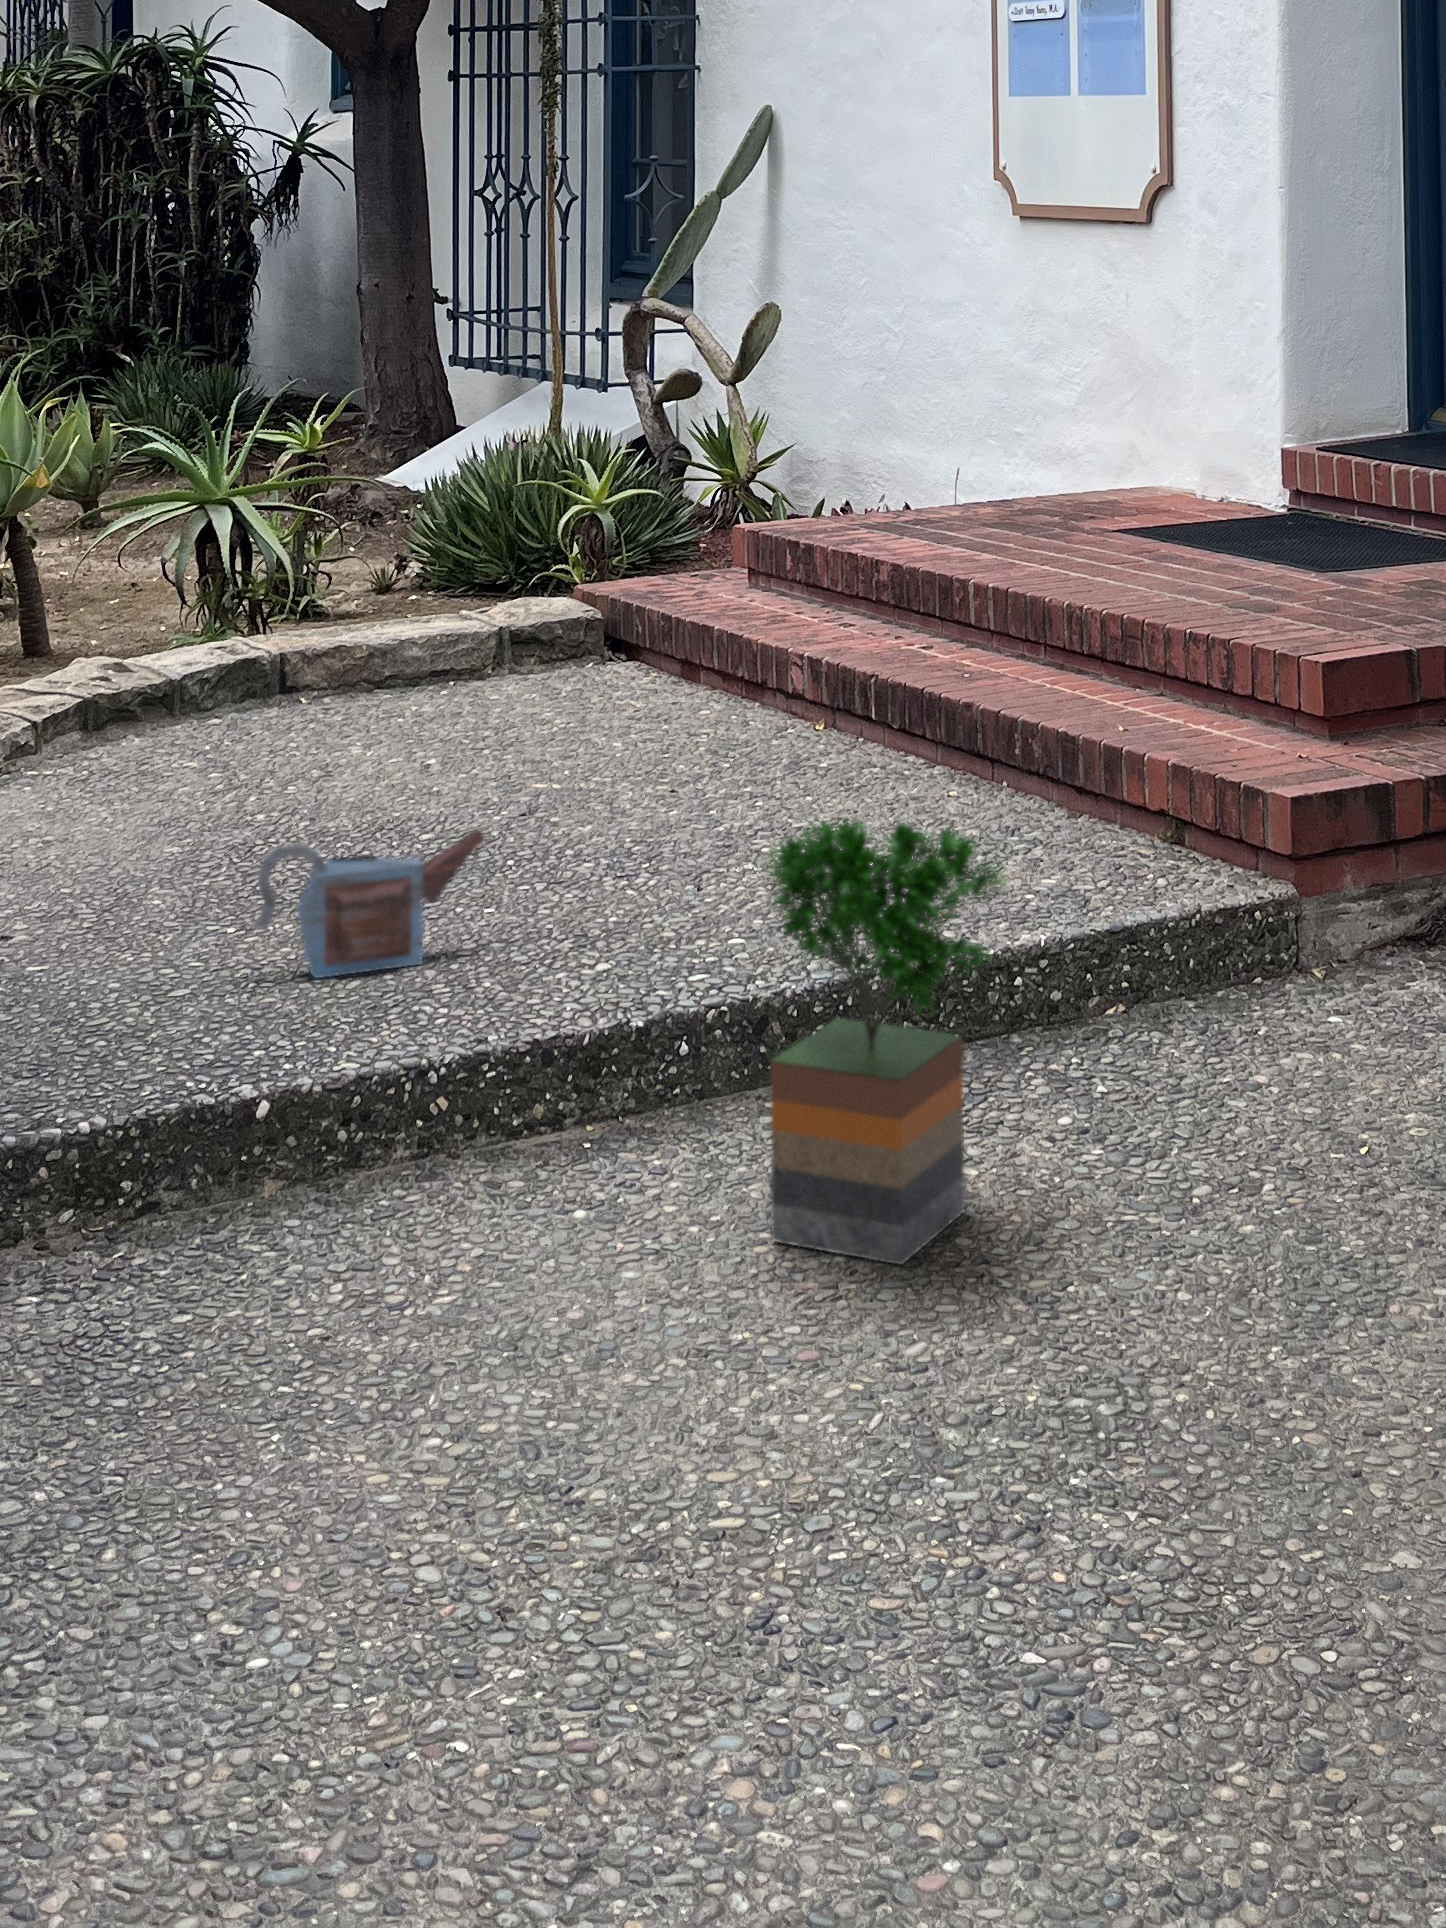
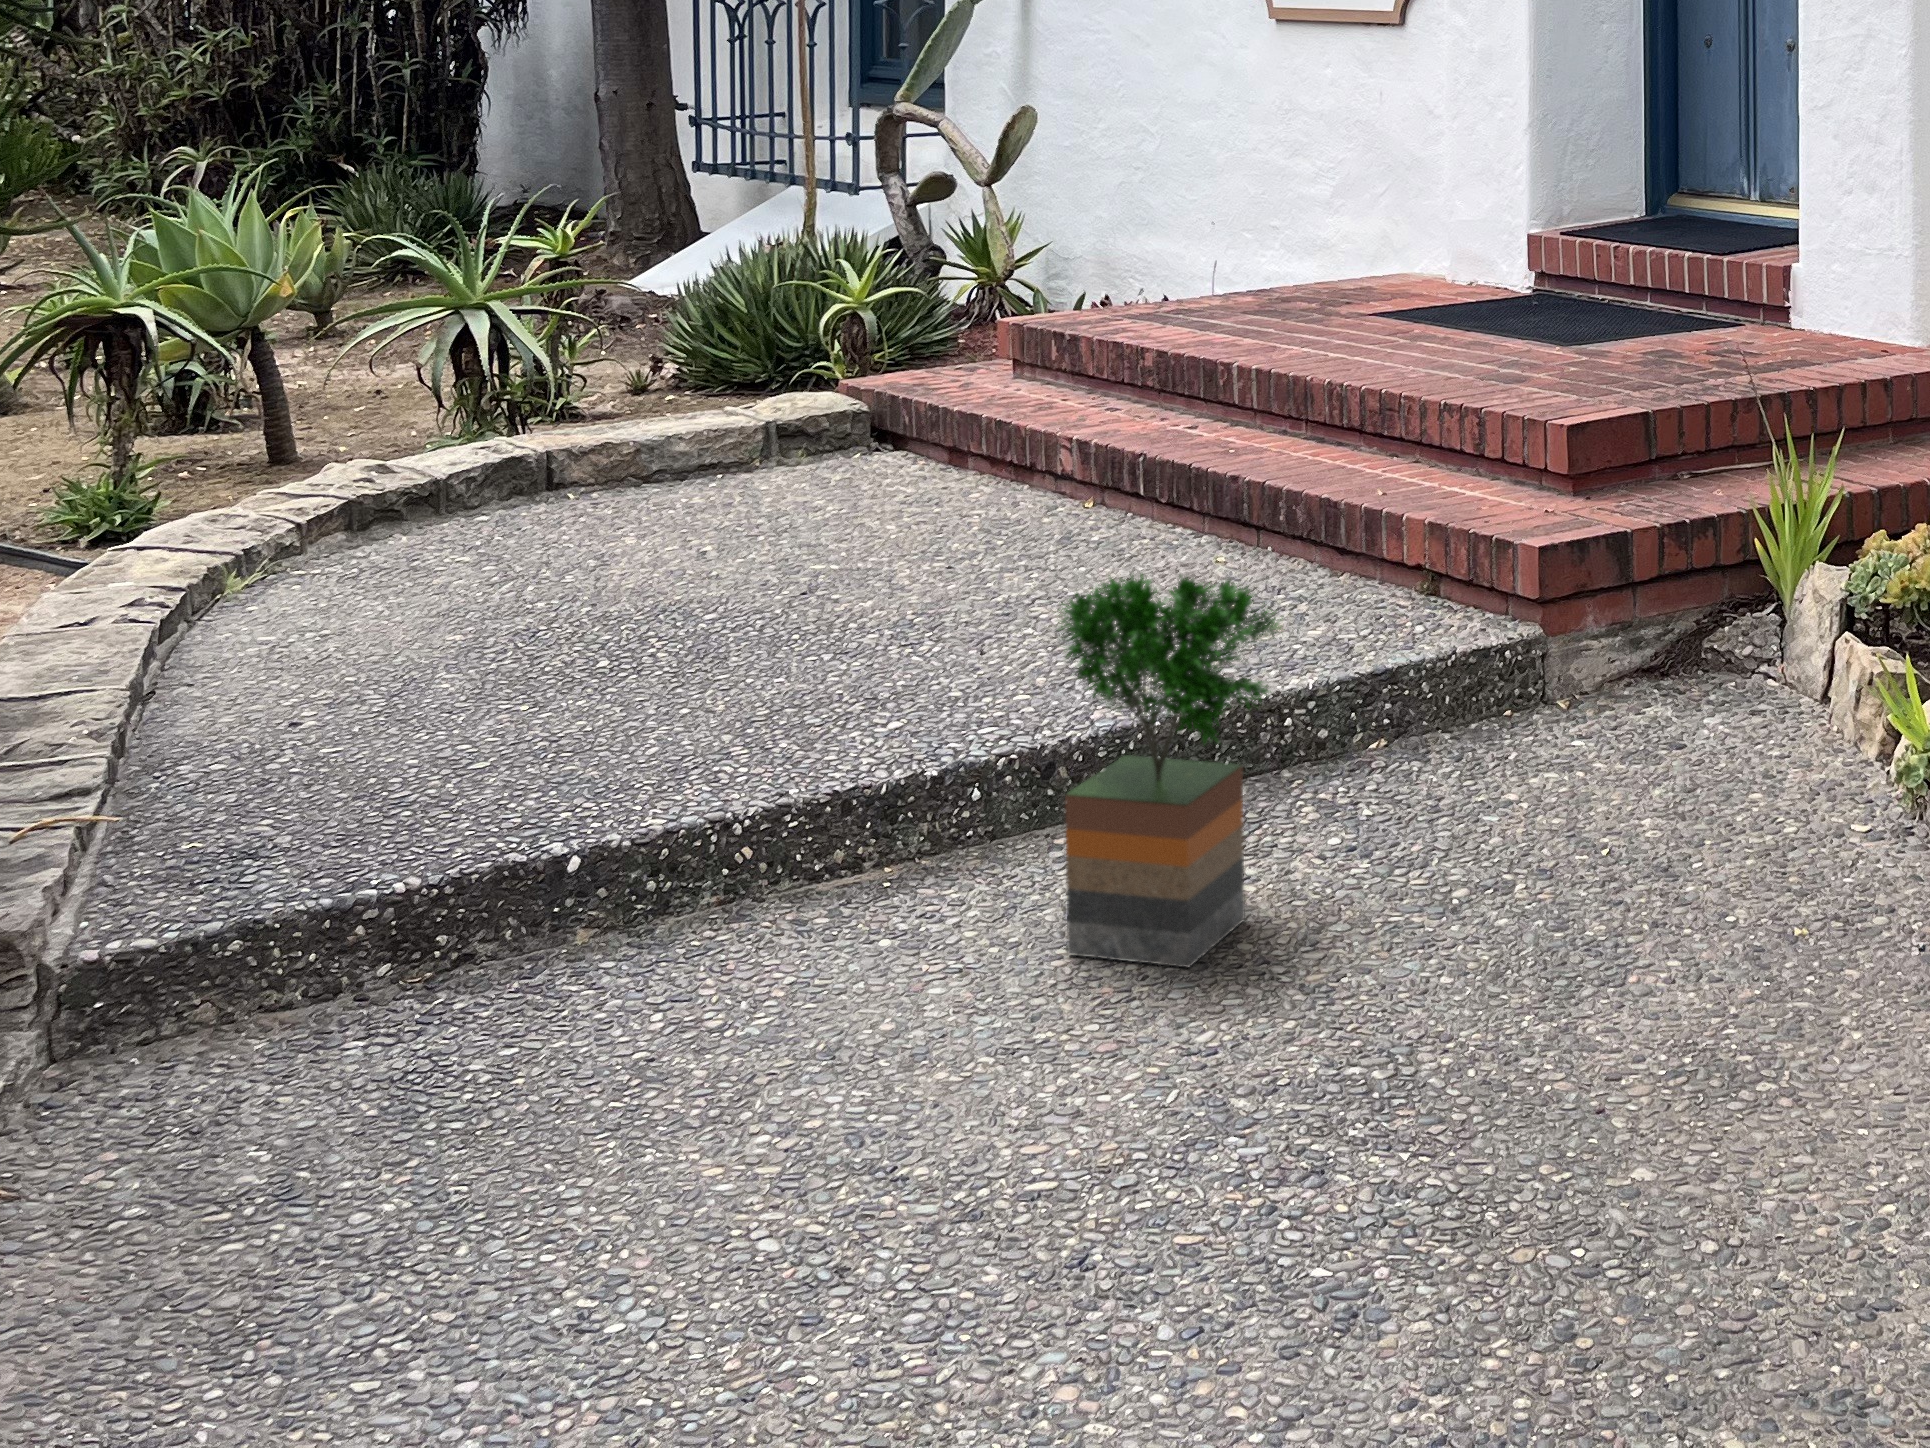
watering can: present [255,830,486,979] -> none [553,603,780,748]

